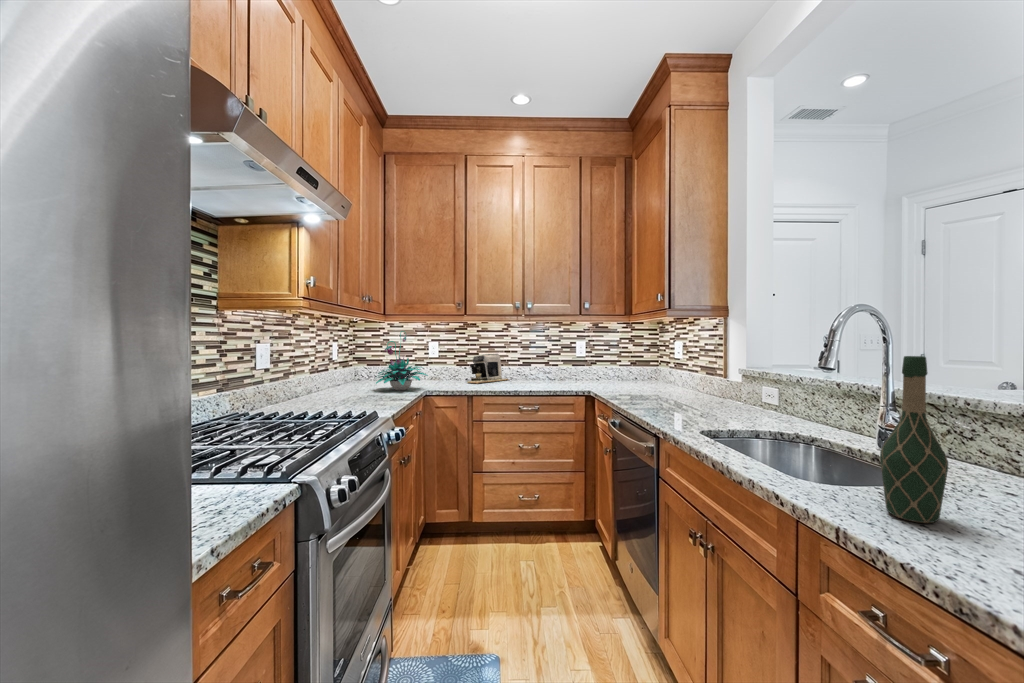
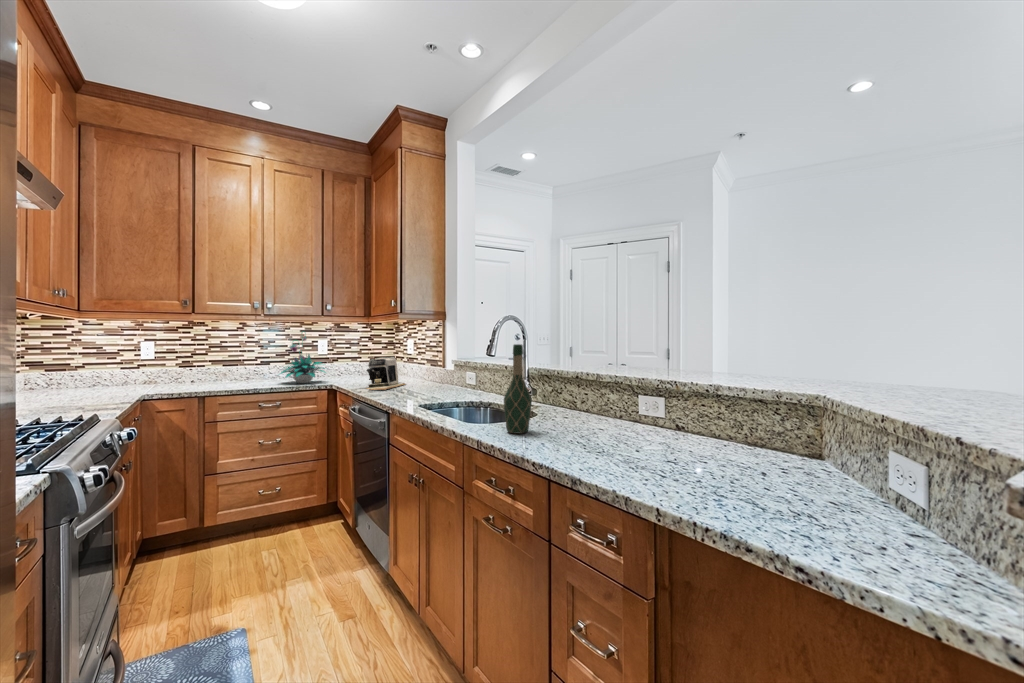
plant: present [376,331,428,390] -> present [280,336,326,383]
coffee maker: present [468,354,509,384] -> present [367,356,405,390]

